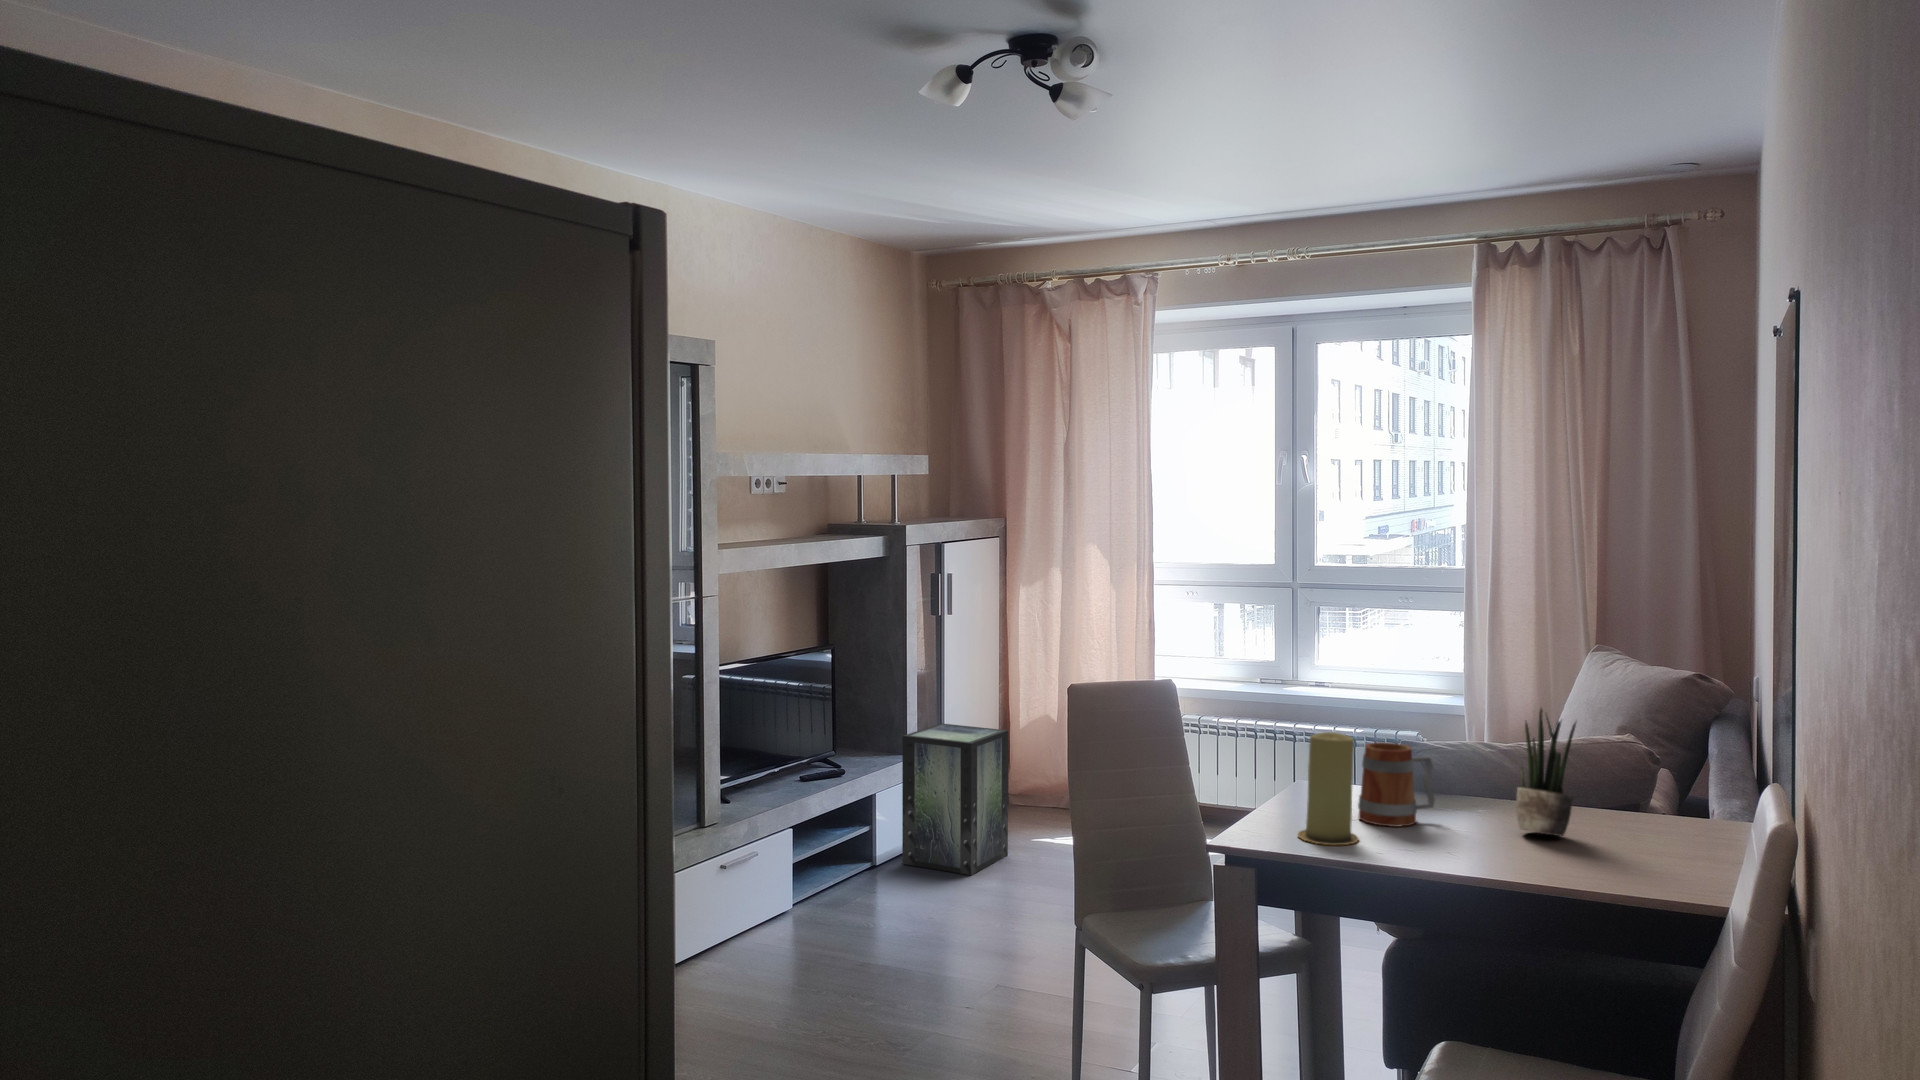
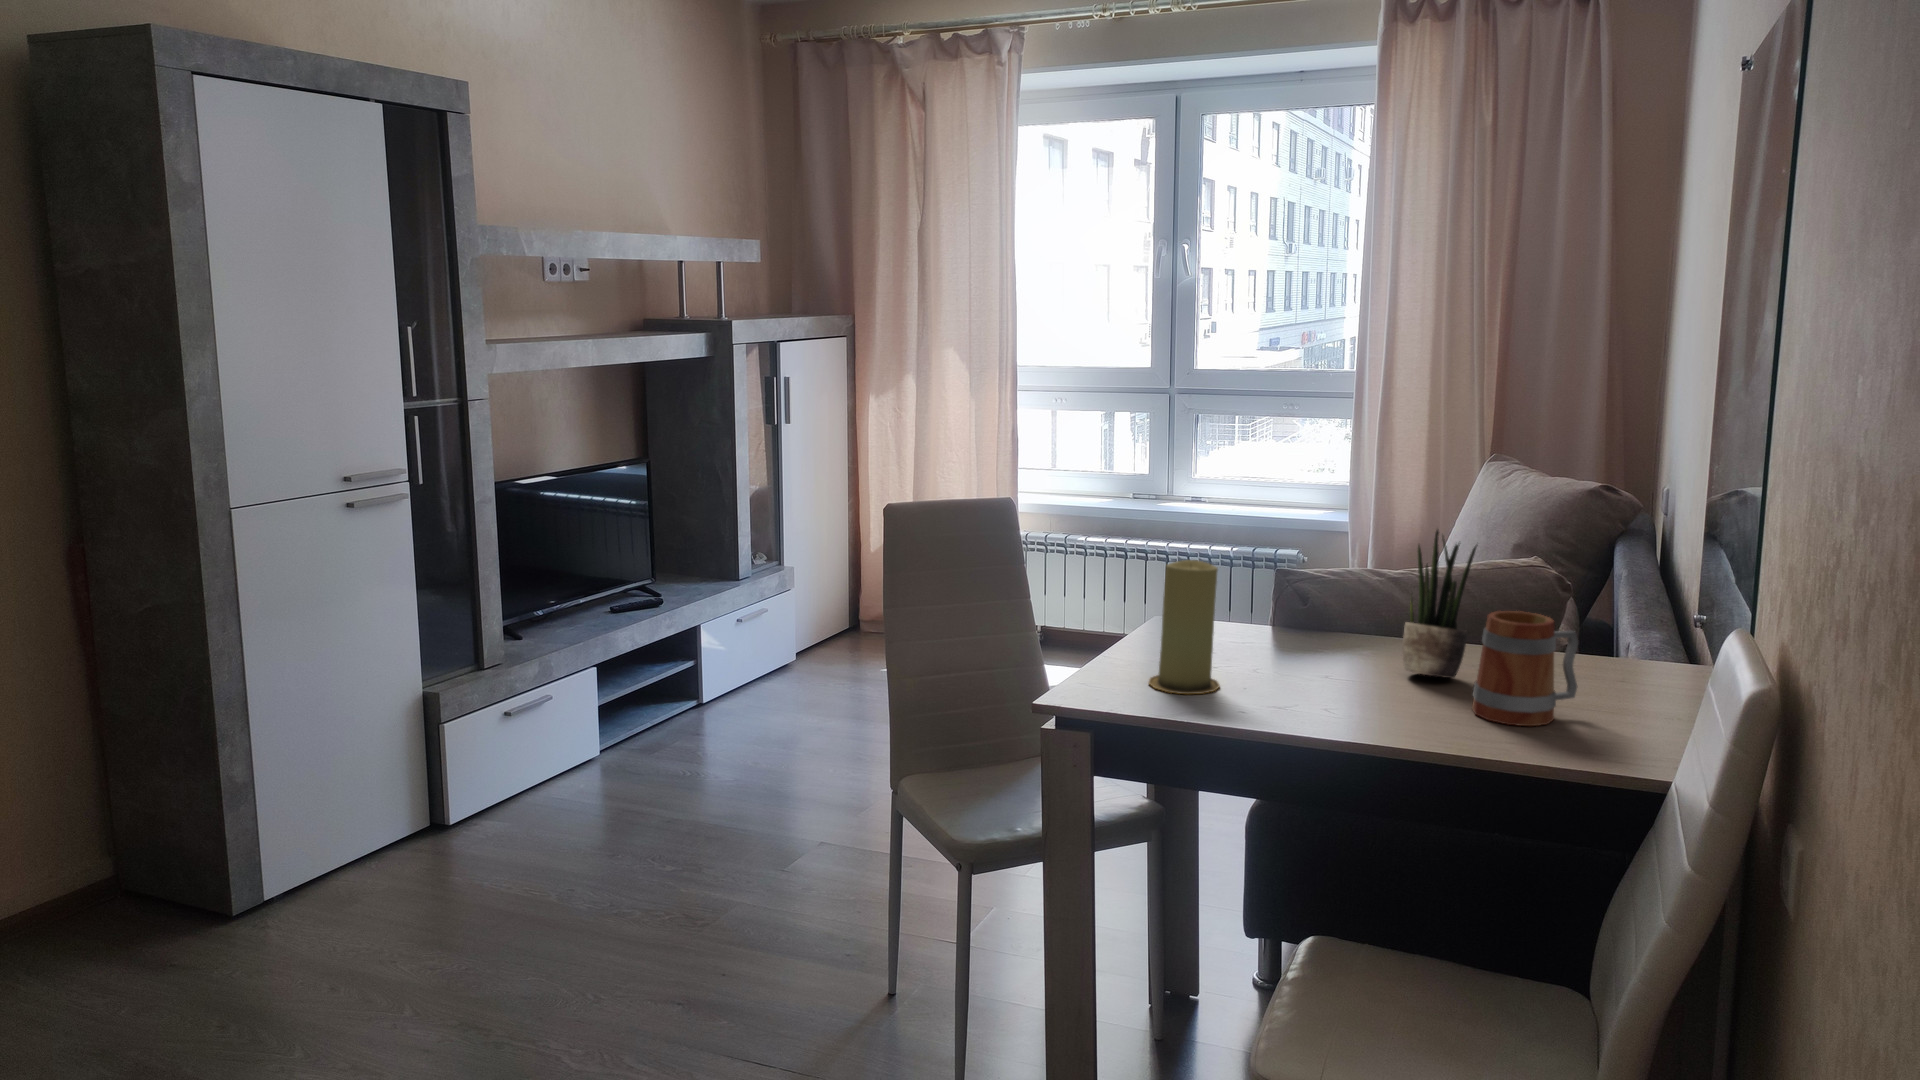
storage box: present [902,723,1008,875] -> none [730,547,852,714]
mug: present [1358,742,1435,827] -> present [1472,611,1578,726]

